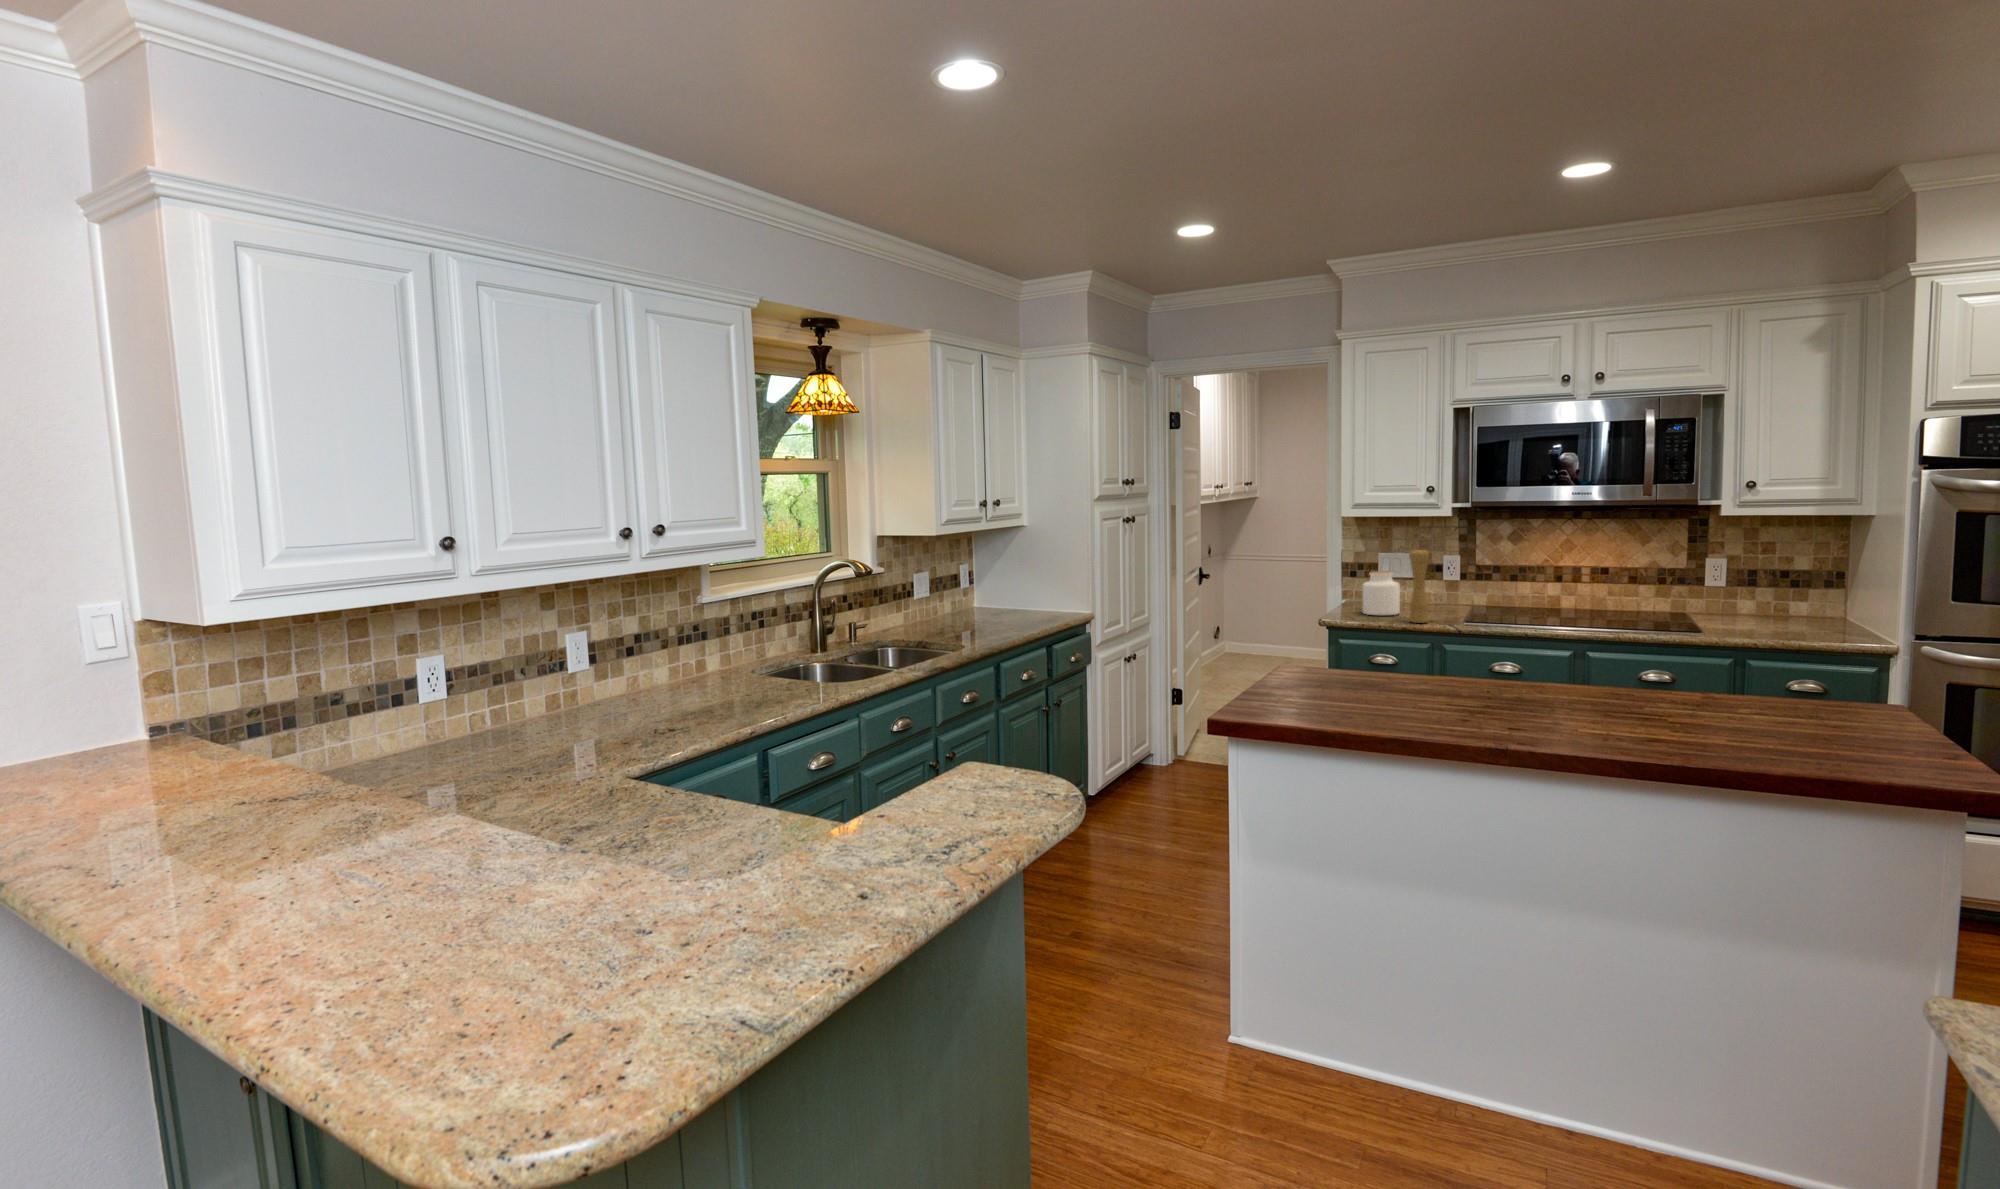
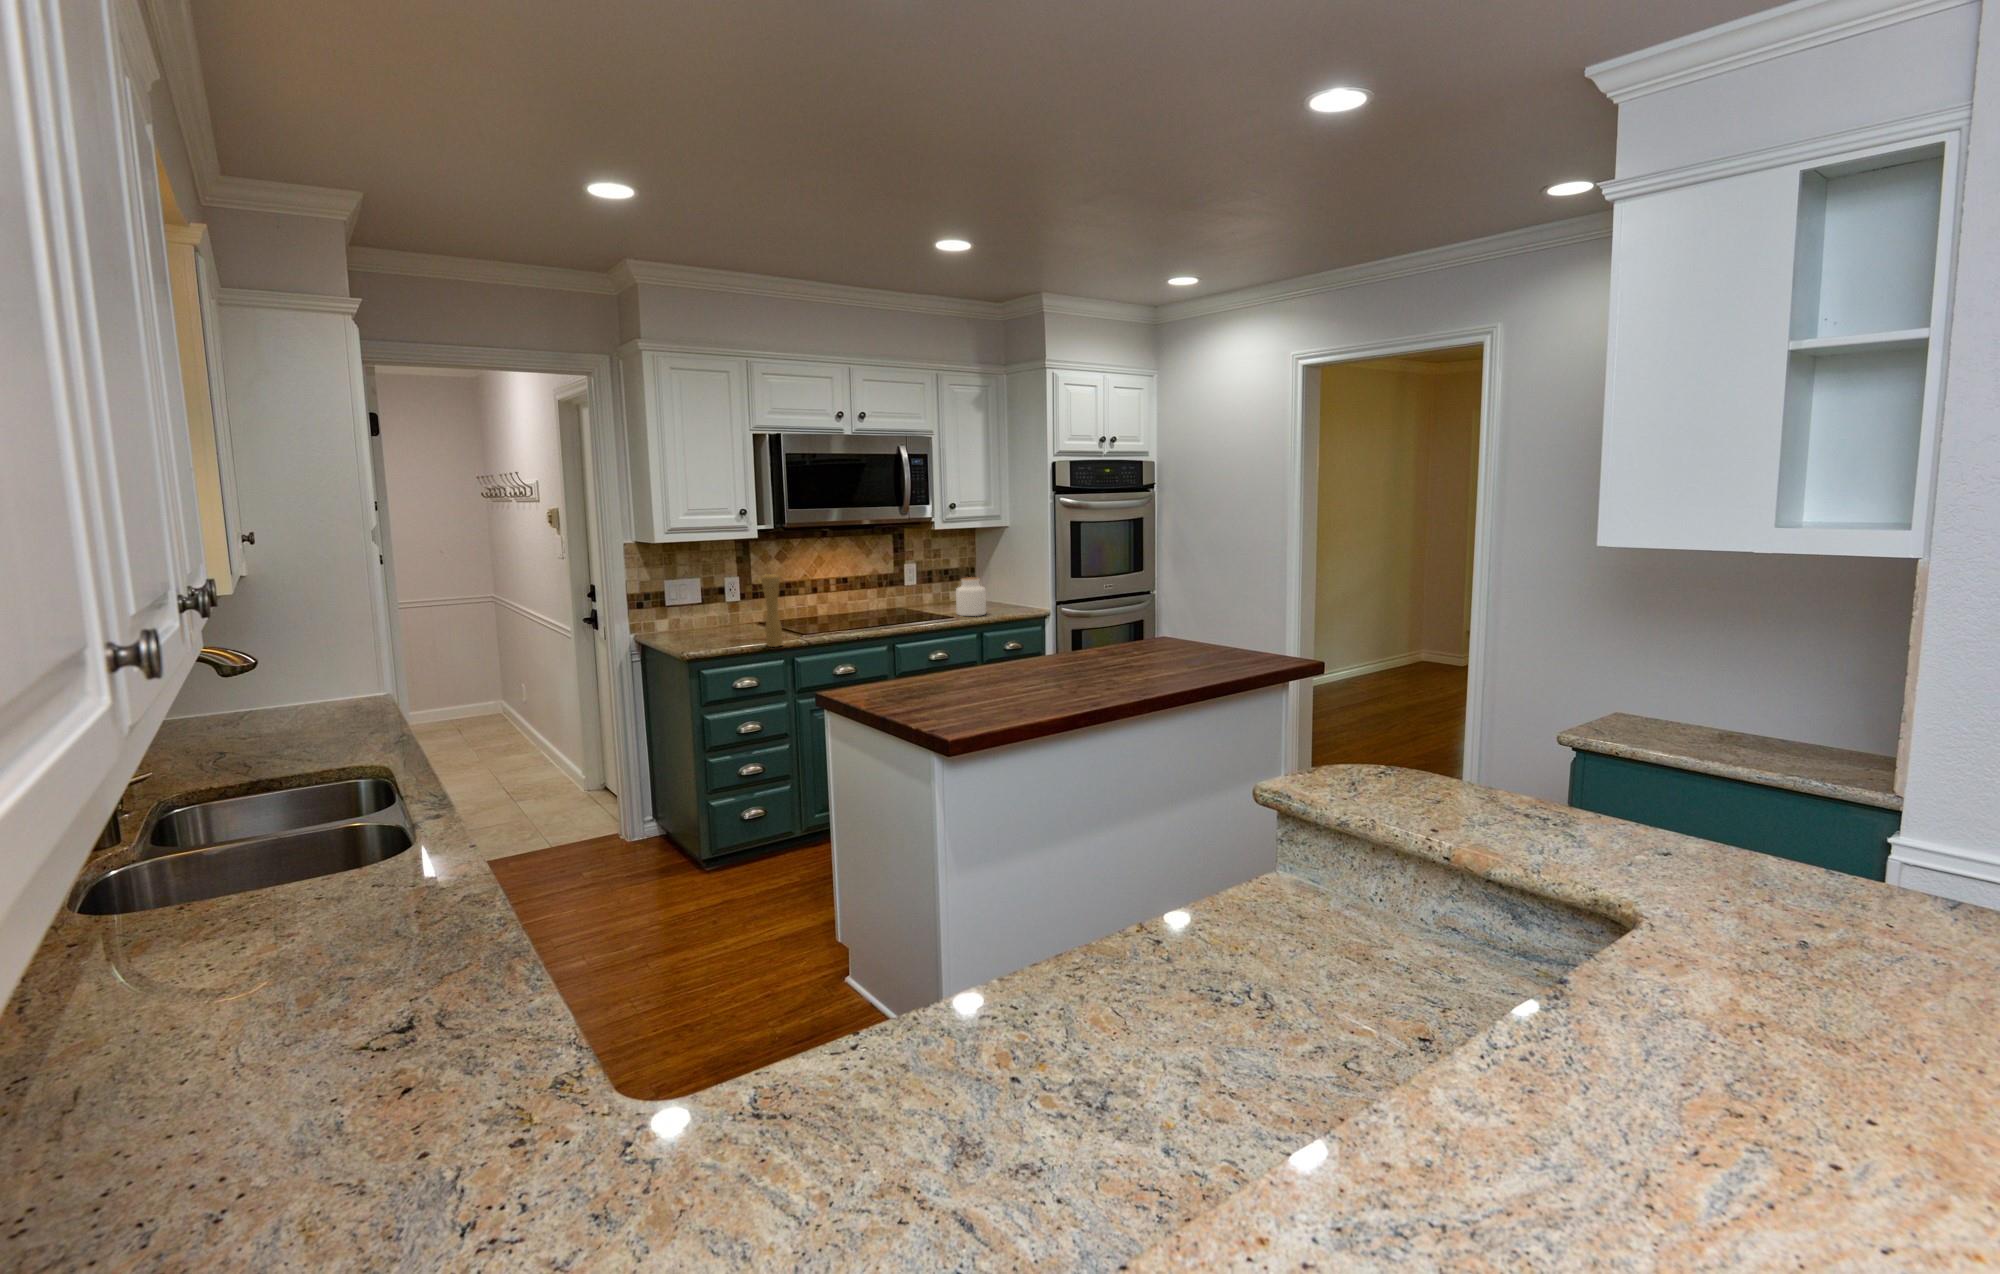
jar: present [1363,571,1400,615] -> present [956,577,986,616]

